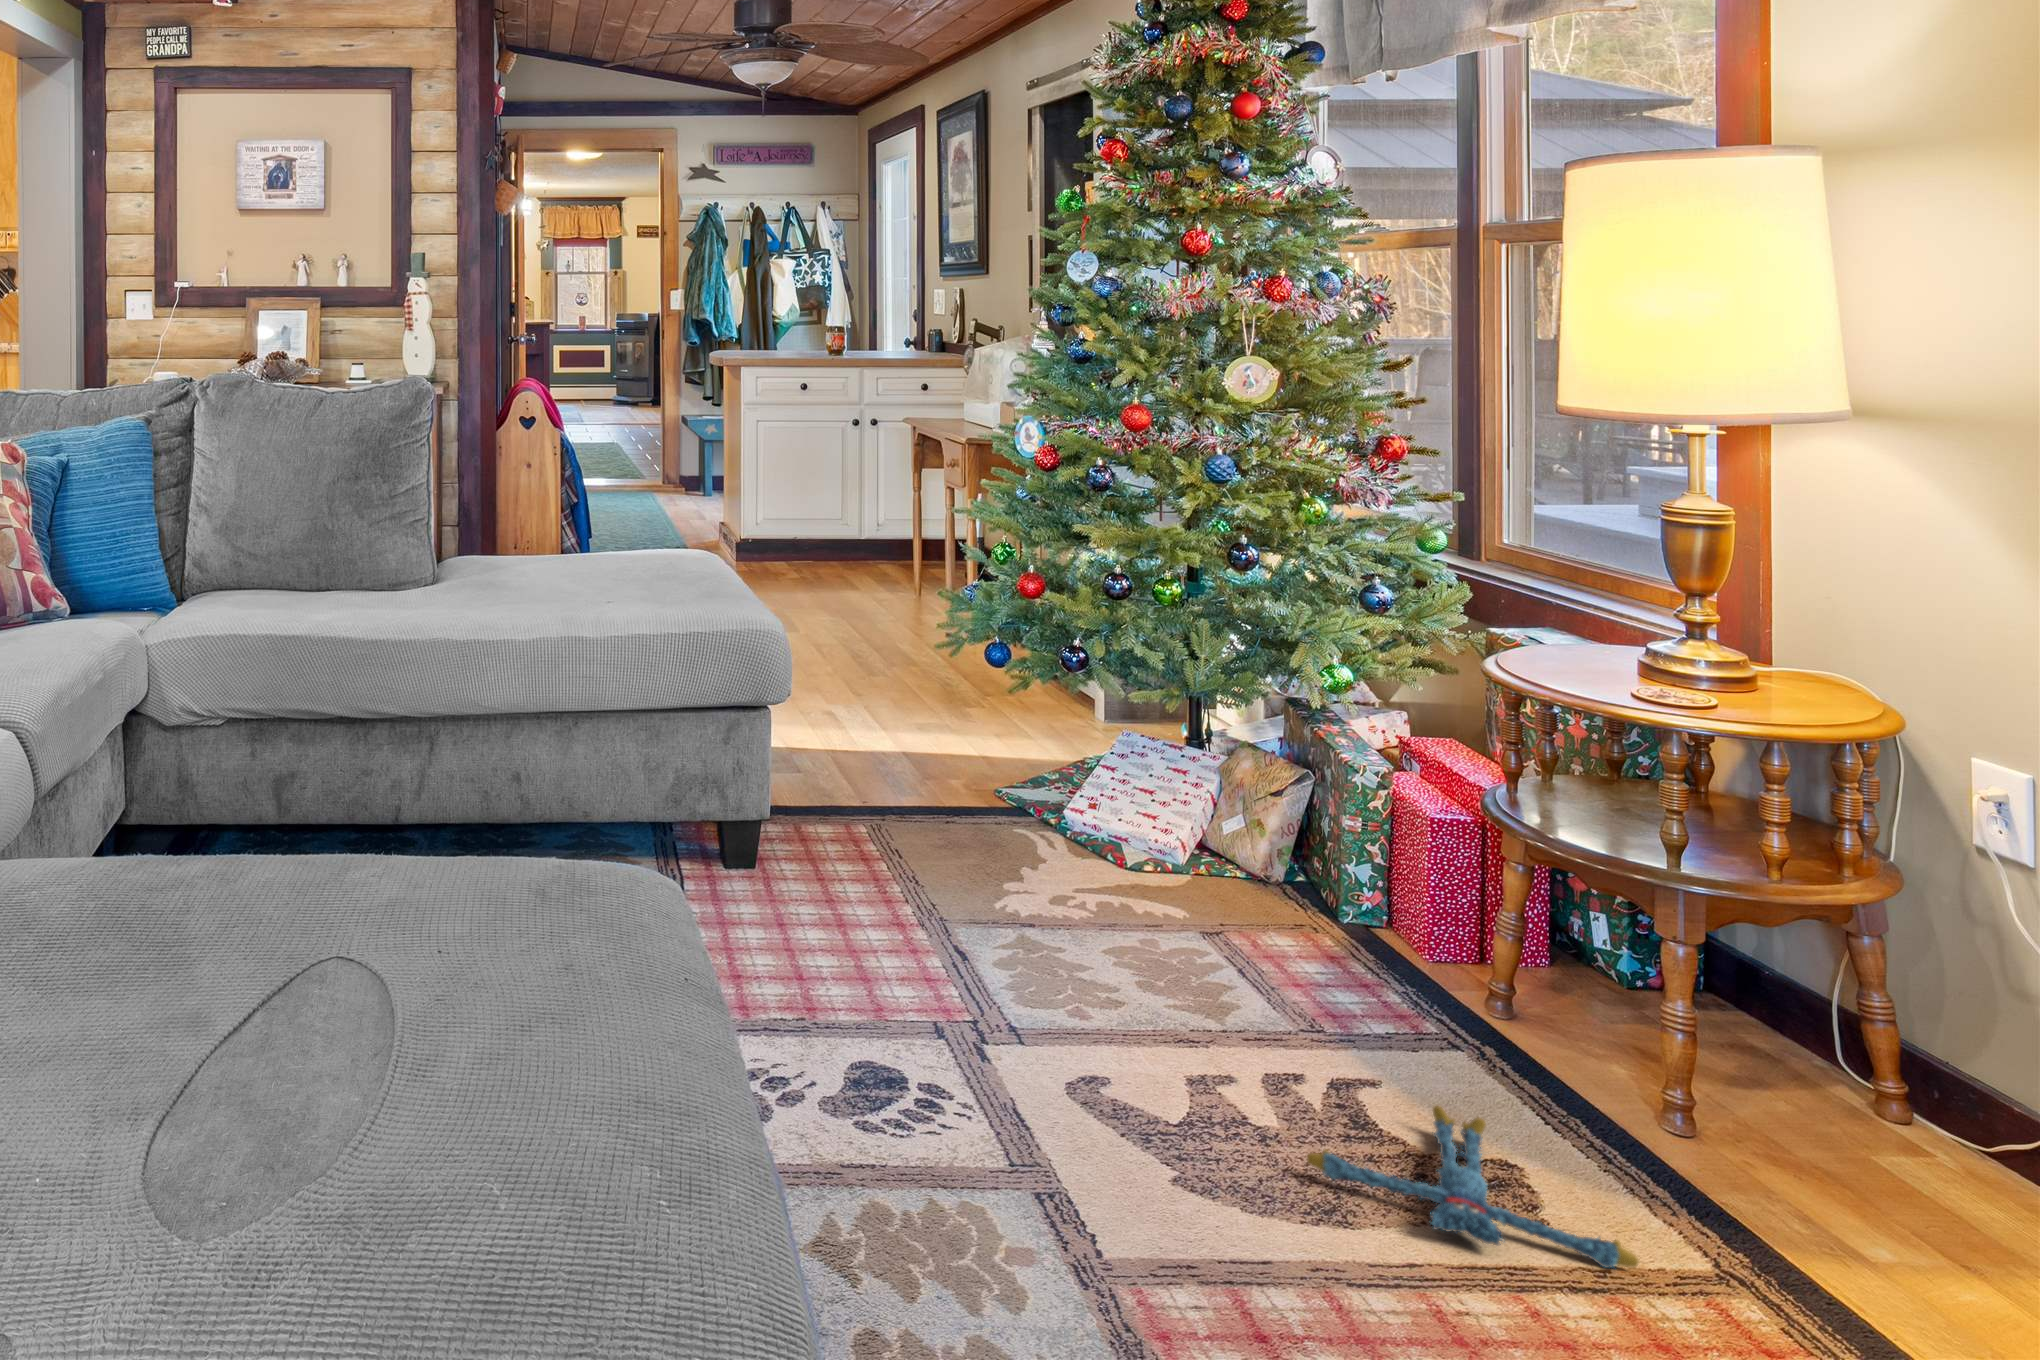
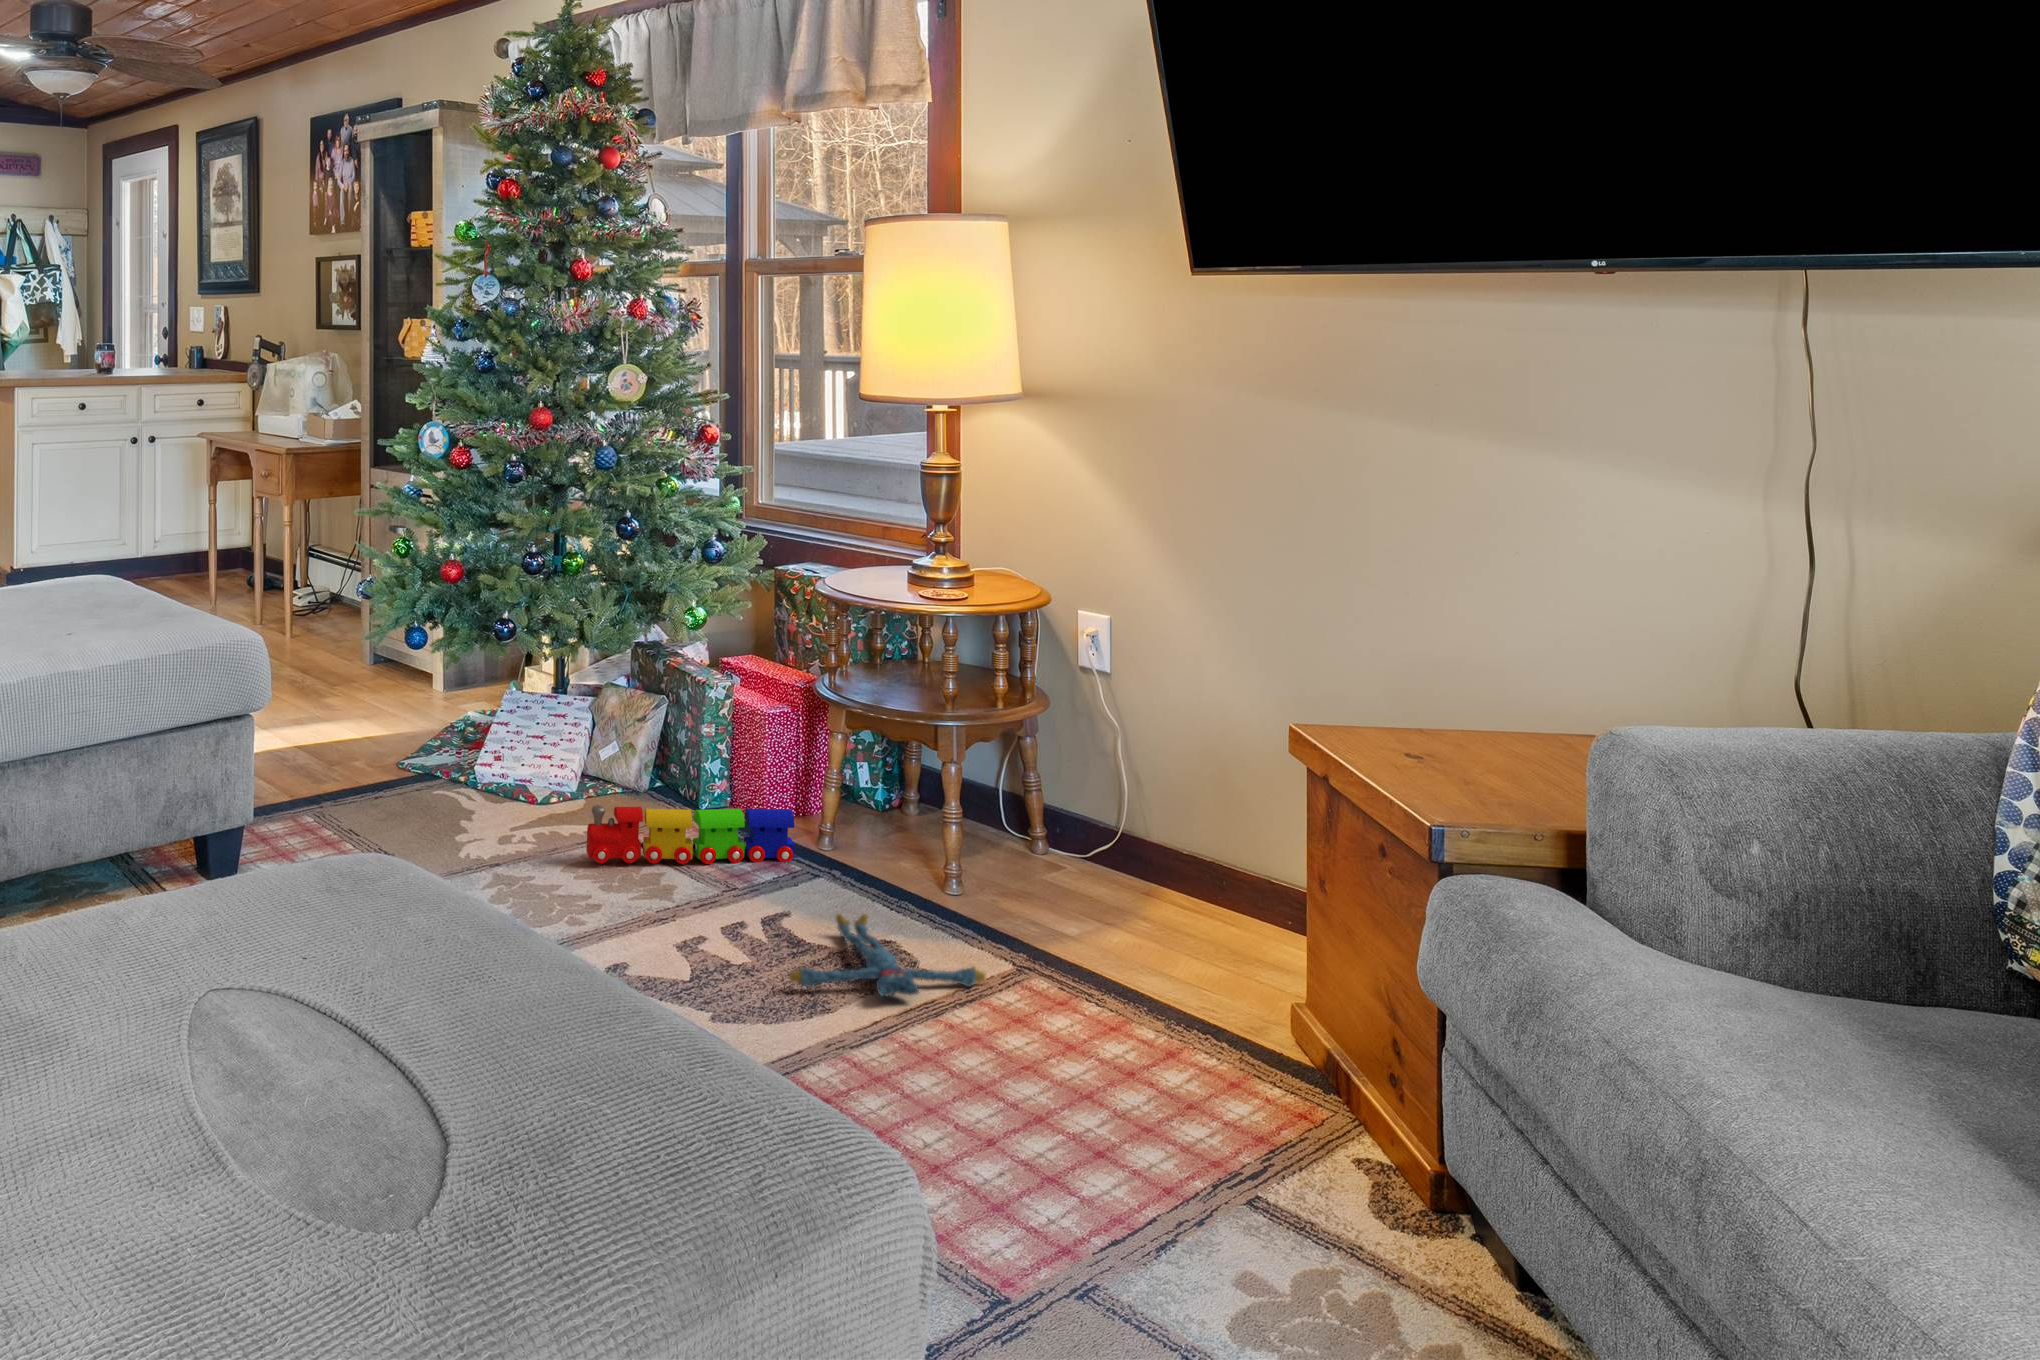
toy train: none [1145,887,1446,1026] -> present [586,805,795,864]

